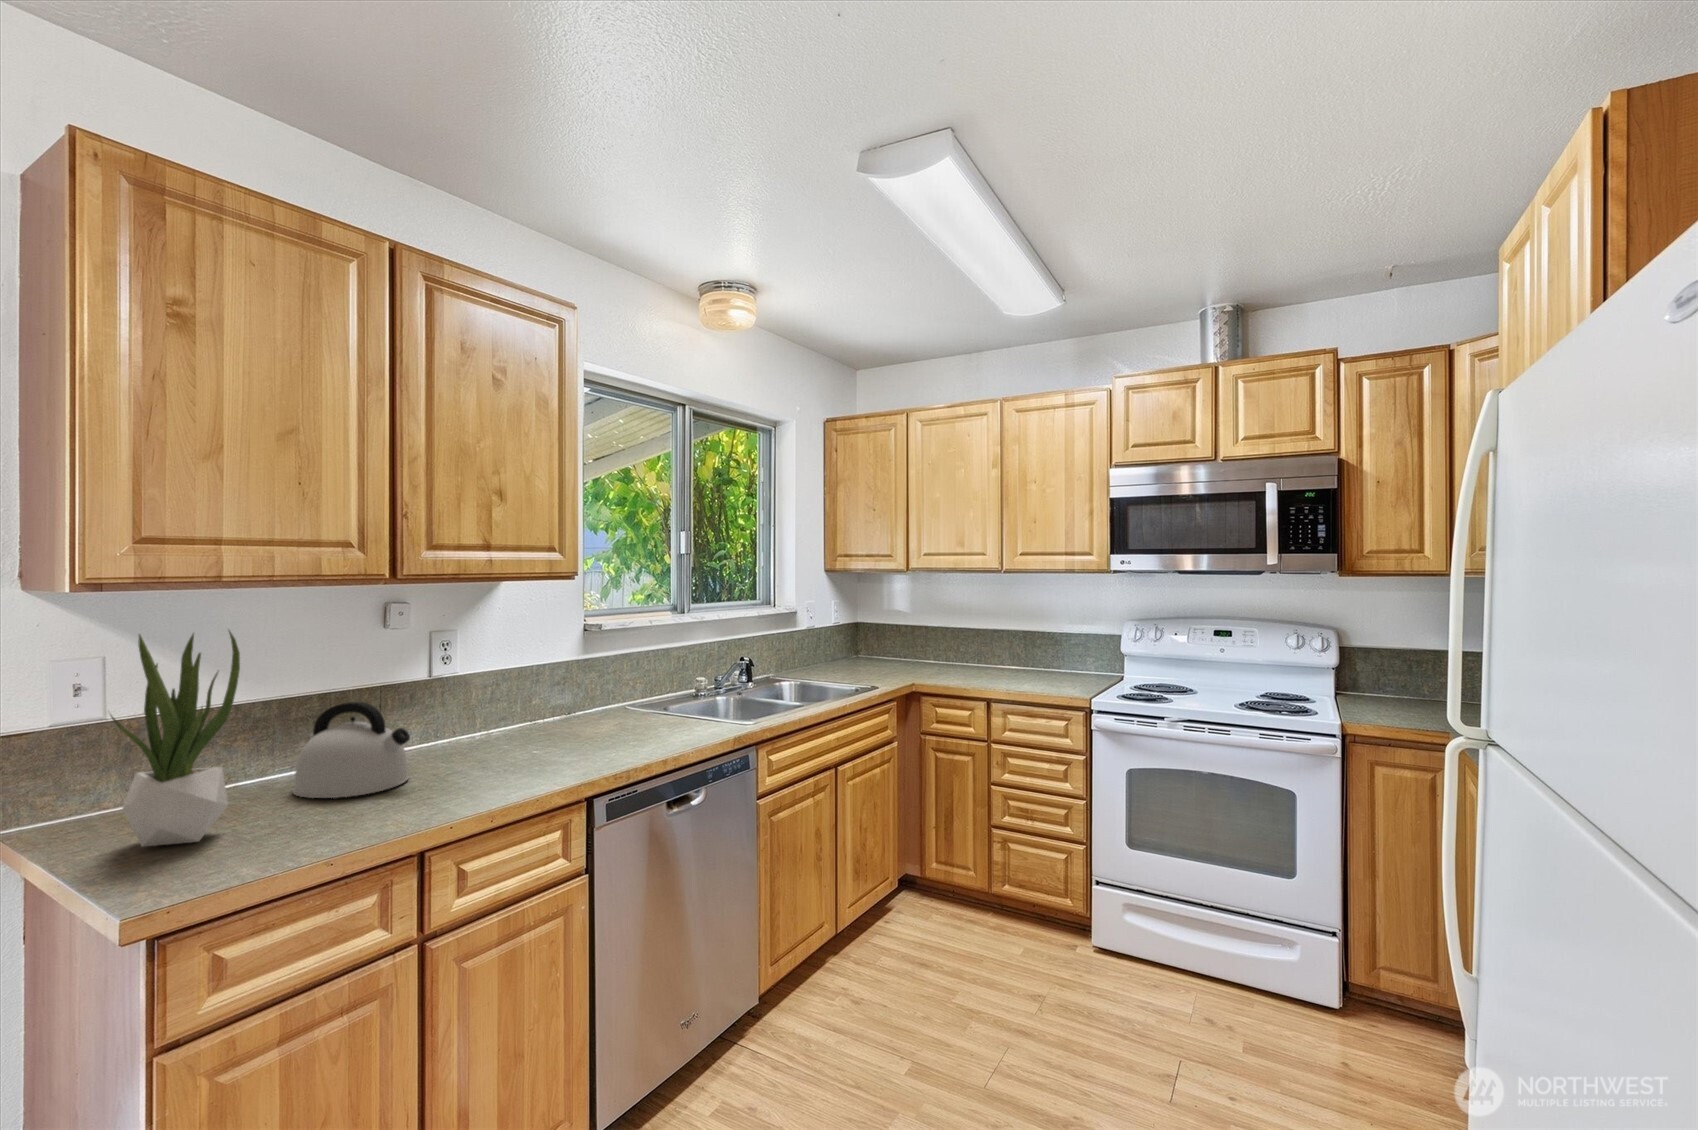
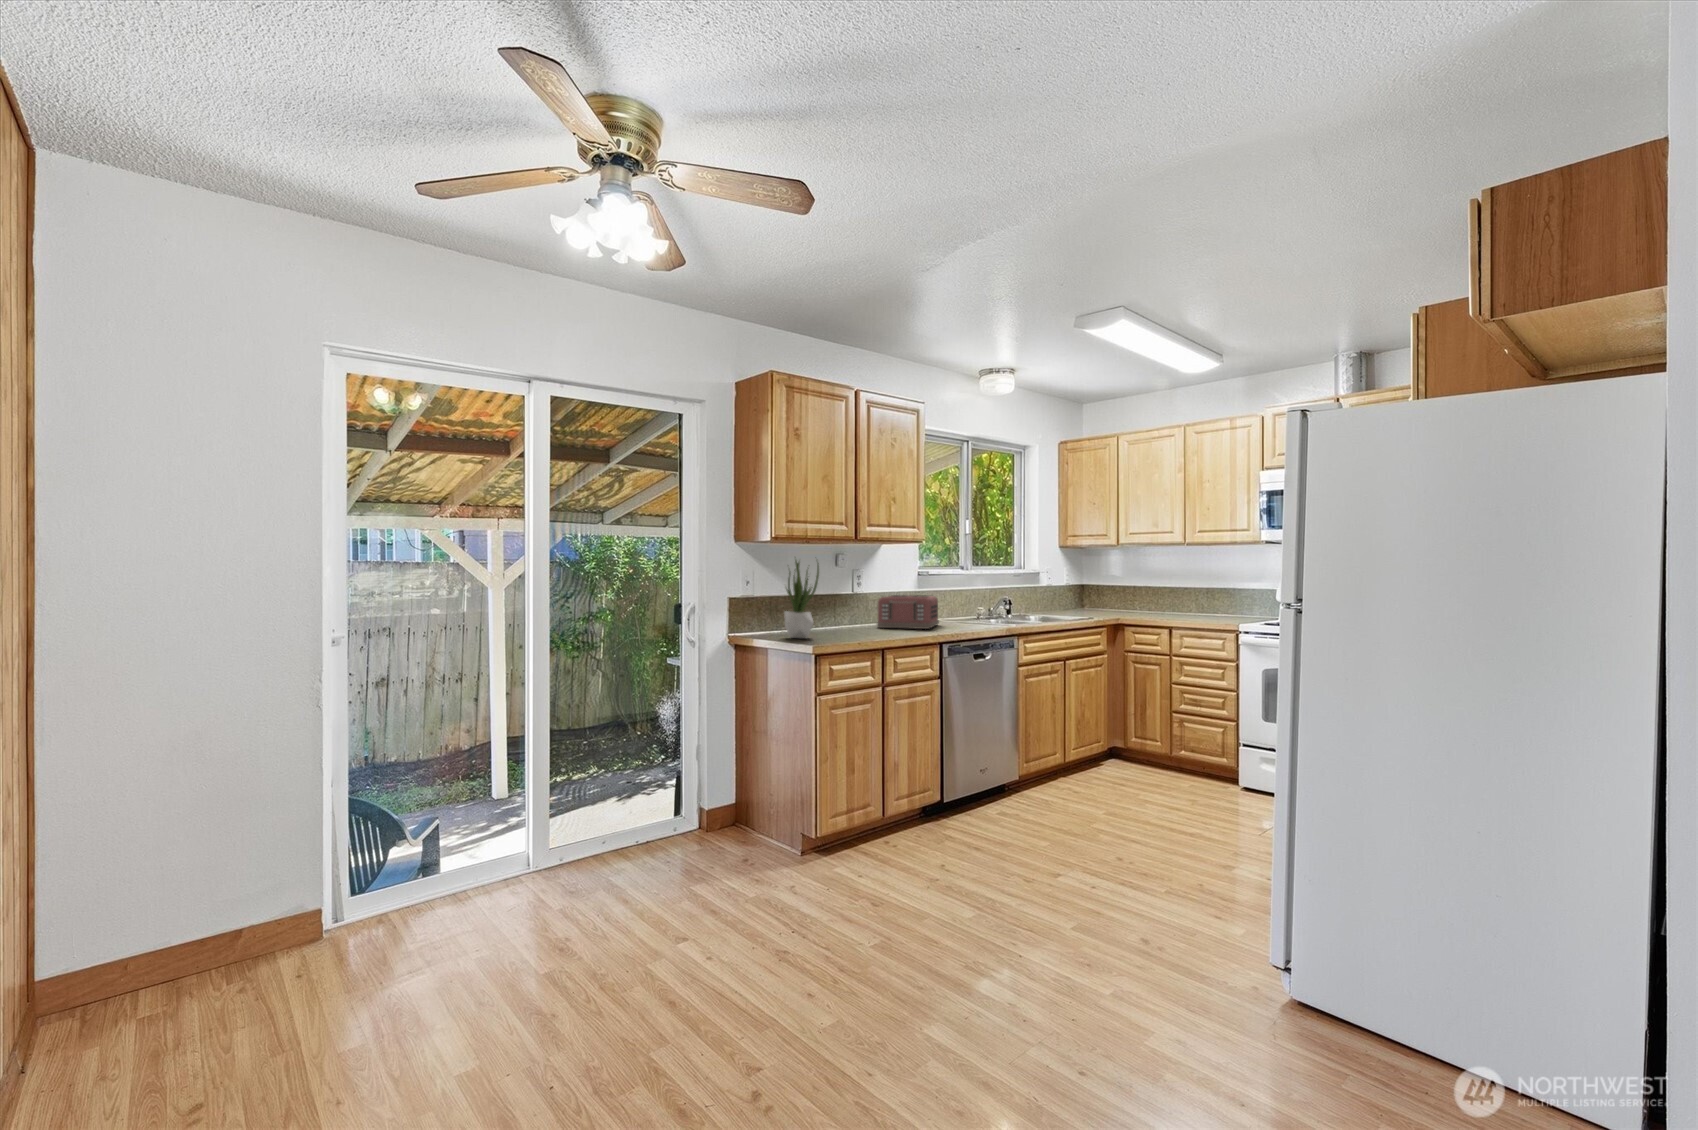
toaster: none [469,675,612,752] -> present [877,595,939,629]
kettle: present [293,702,410,798] -> none [818,595,864,633]

